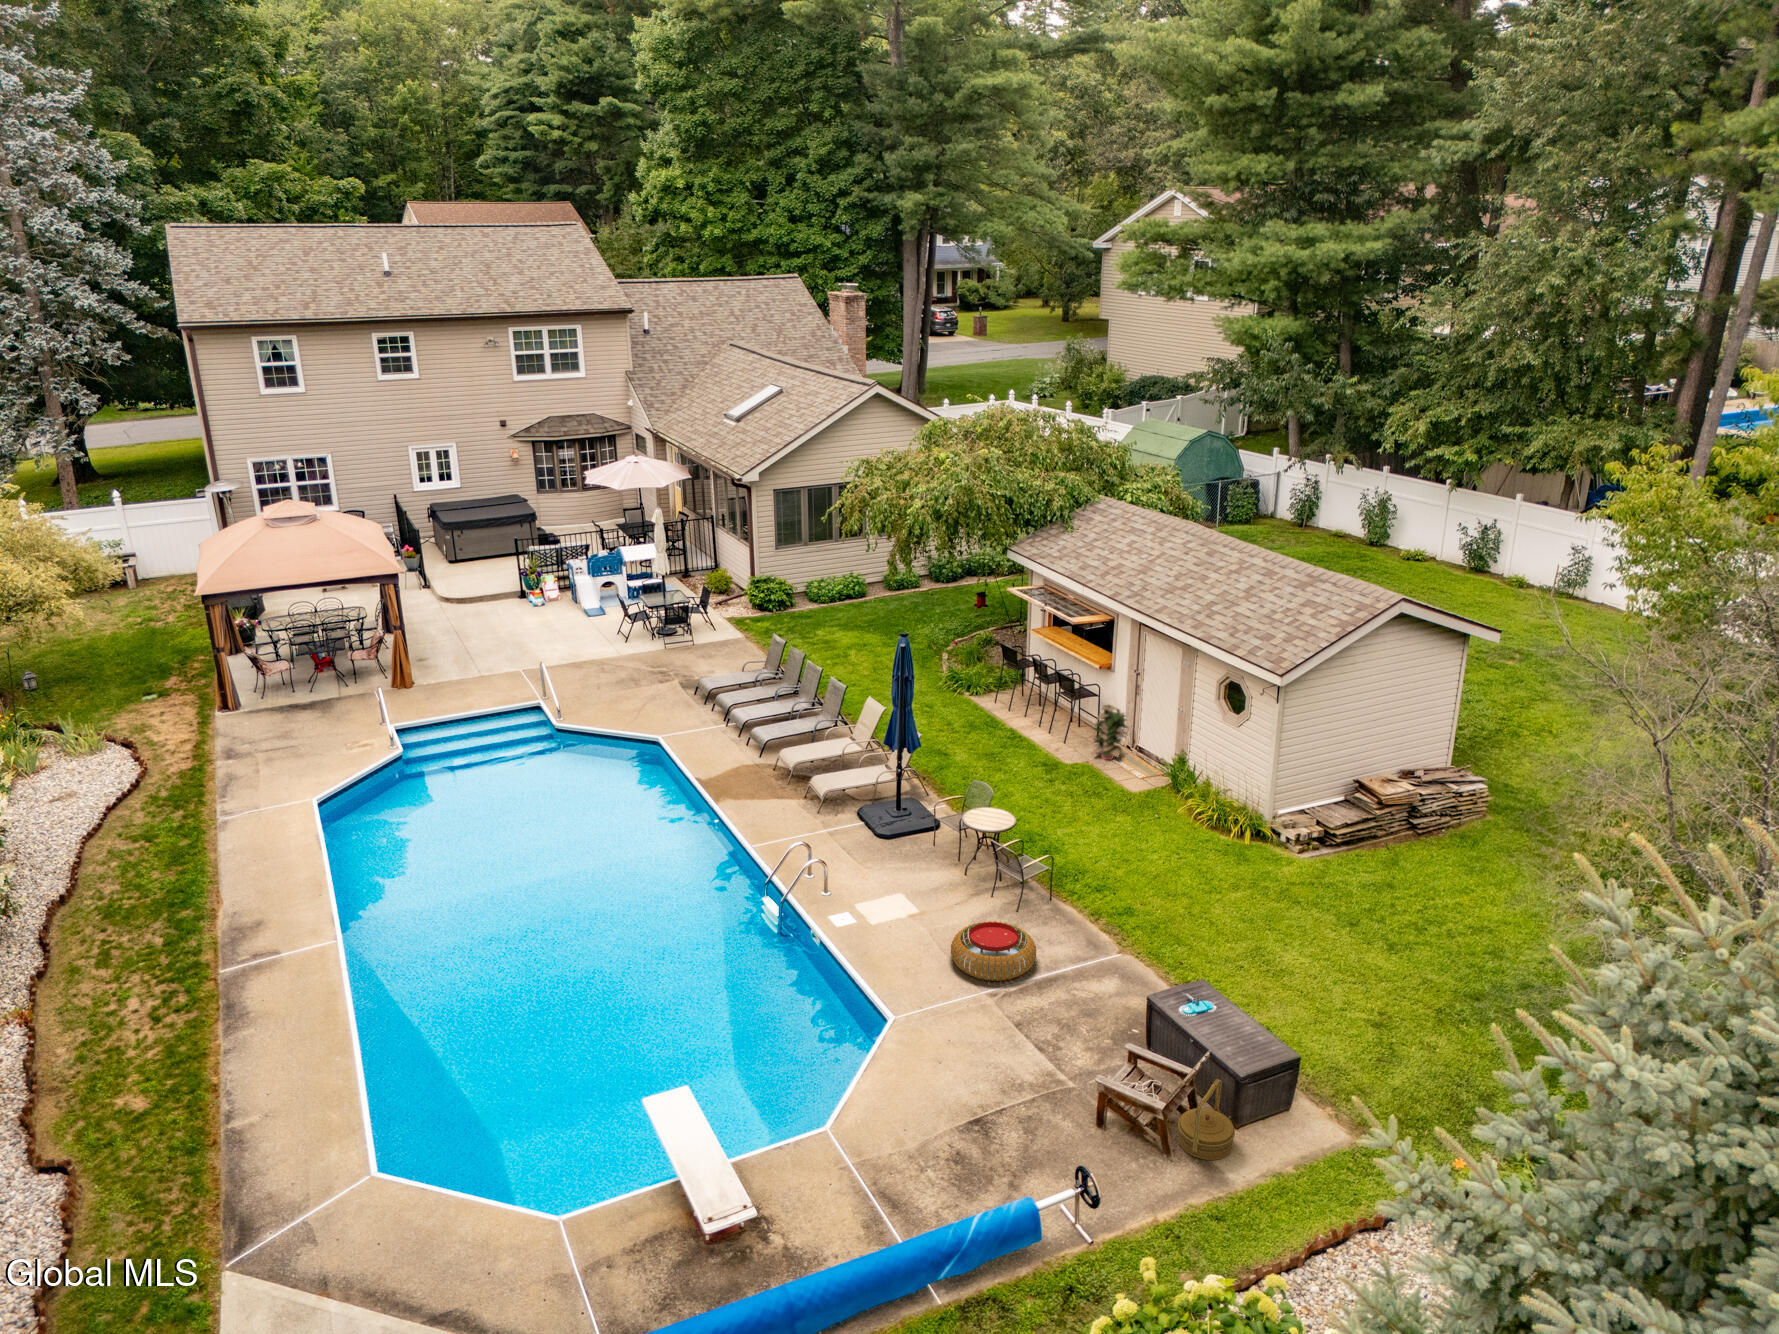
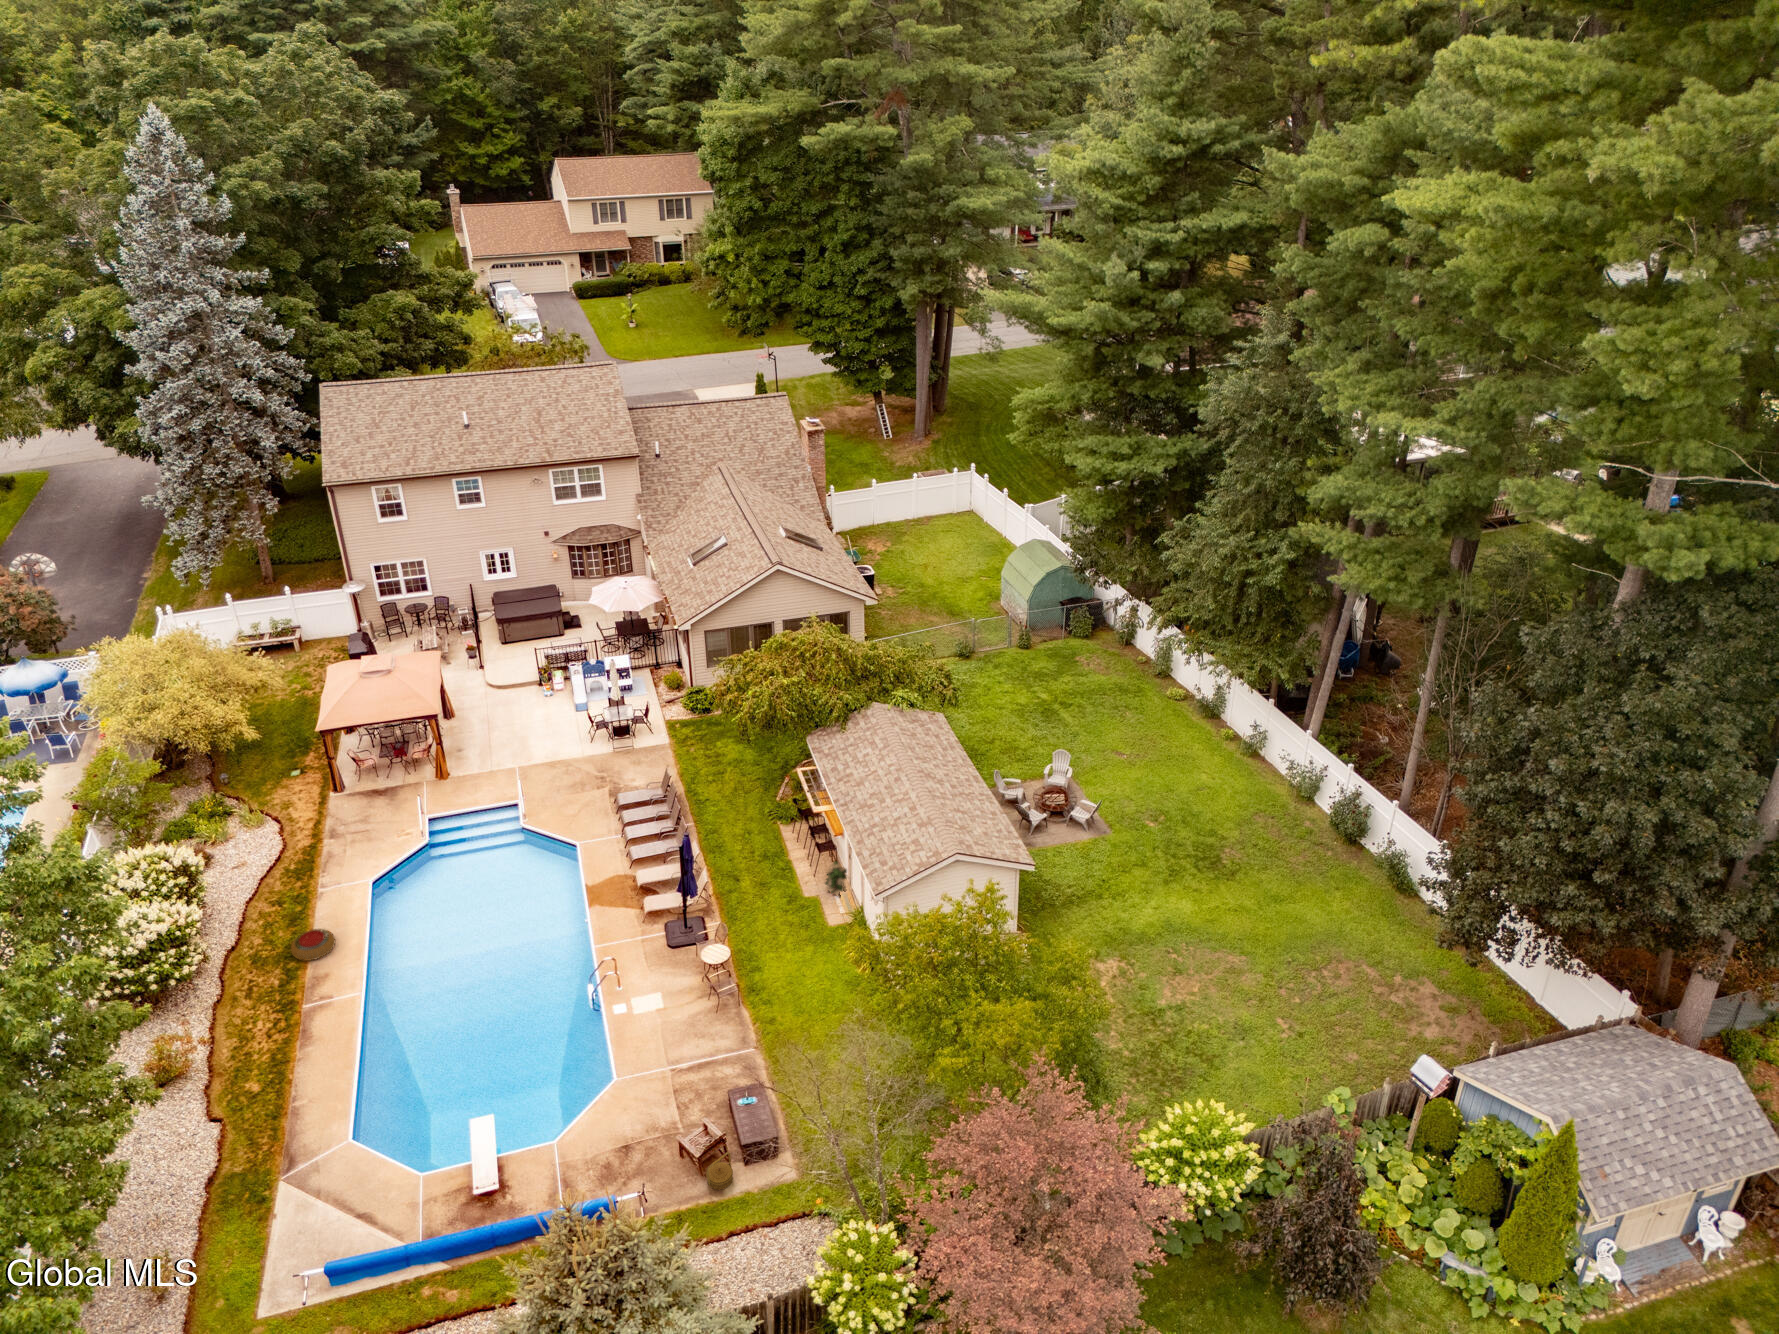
pouf: present [951,921,1037,981] -> present [291,929,335,961]

